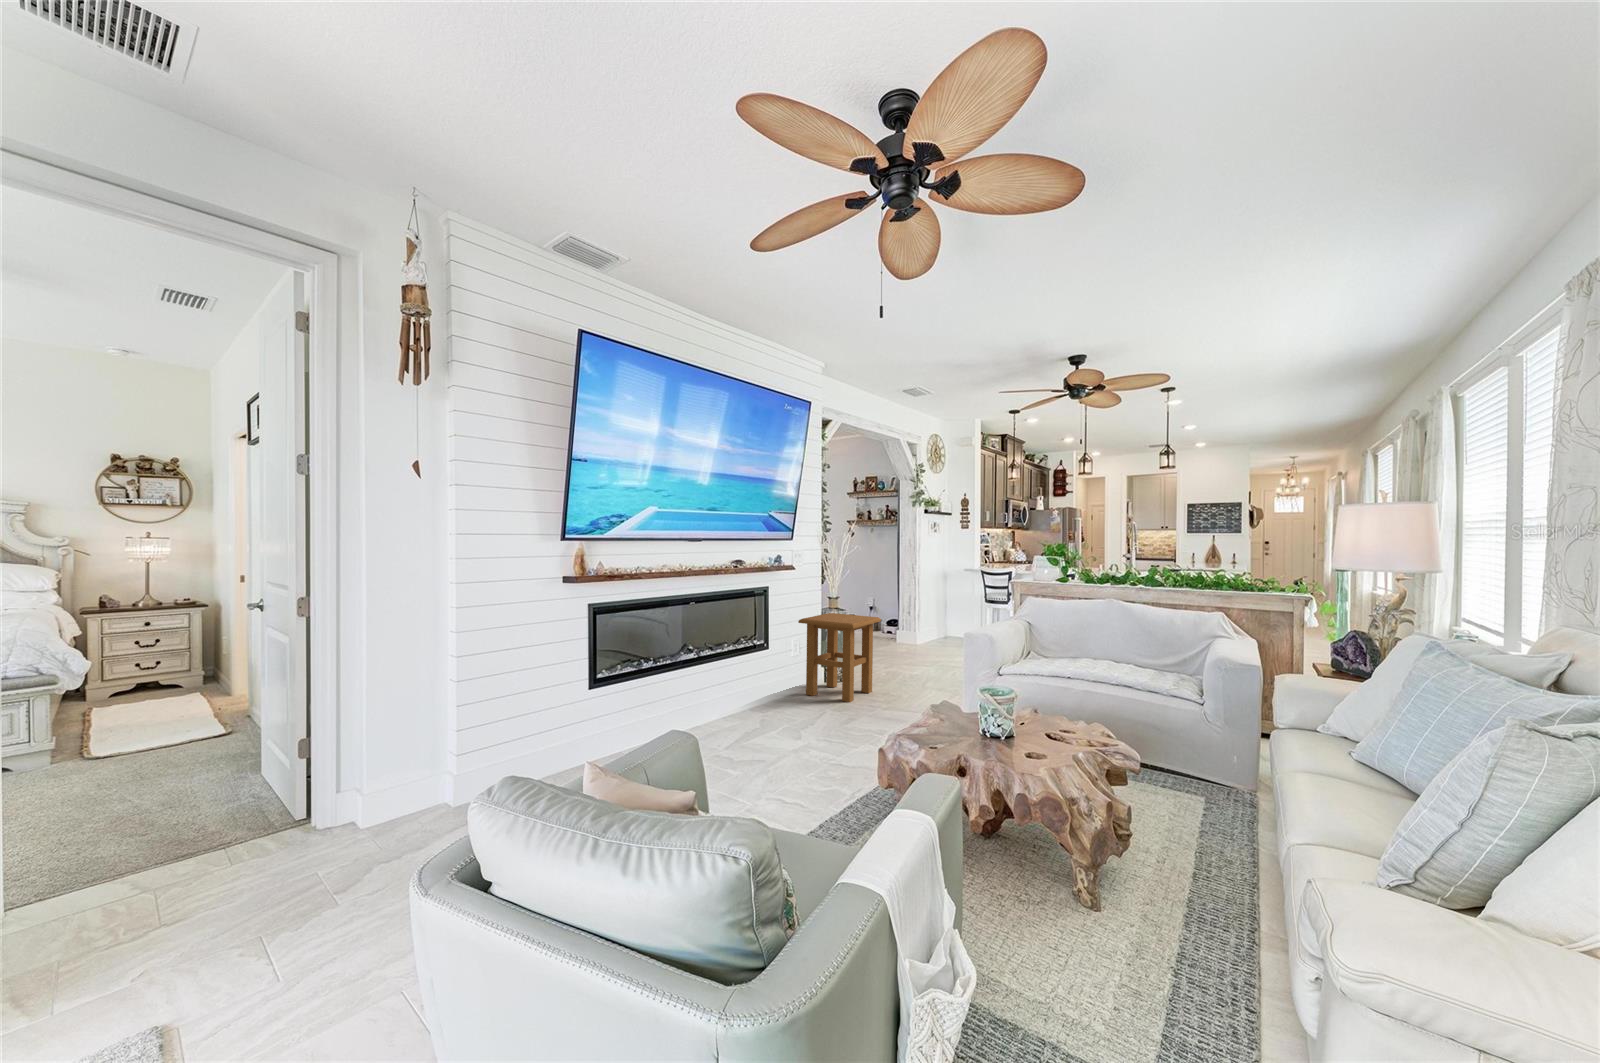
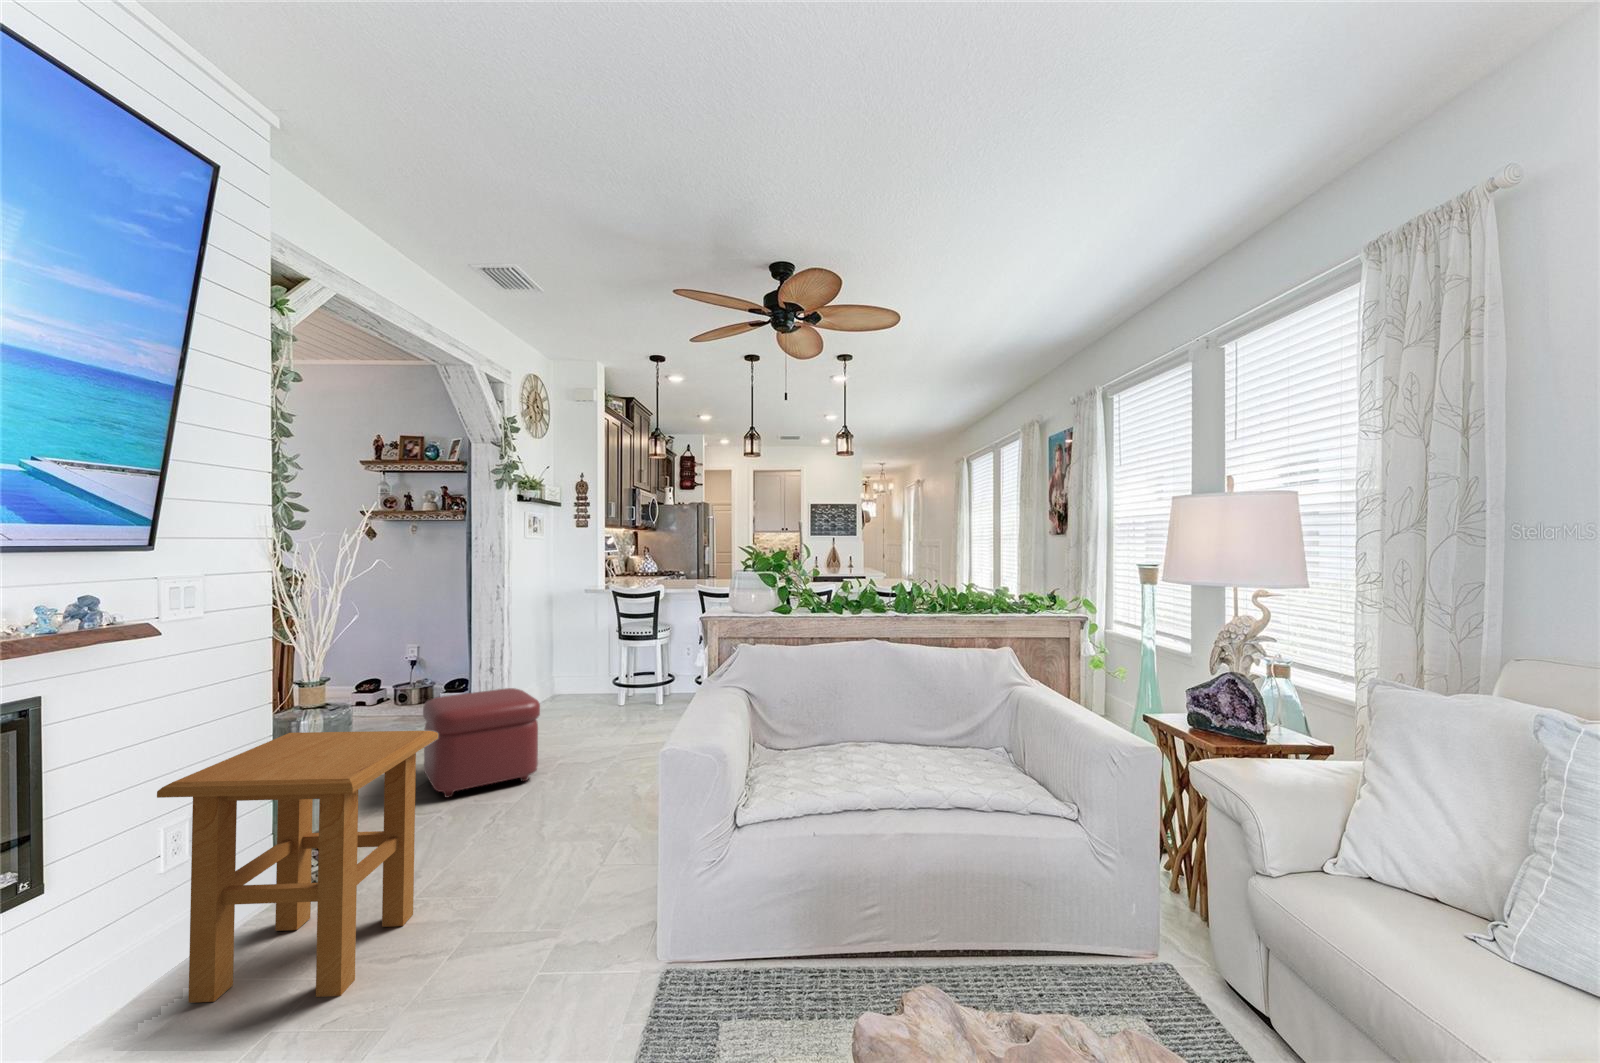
ottoman: none [876,617,931,665] -> present [423,688,540,797]

